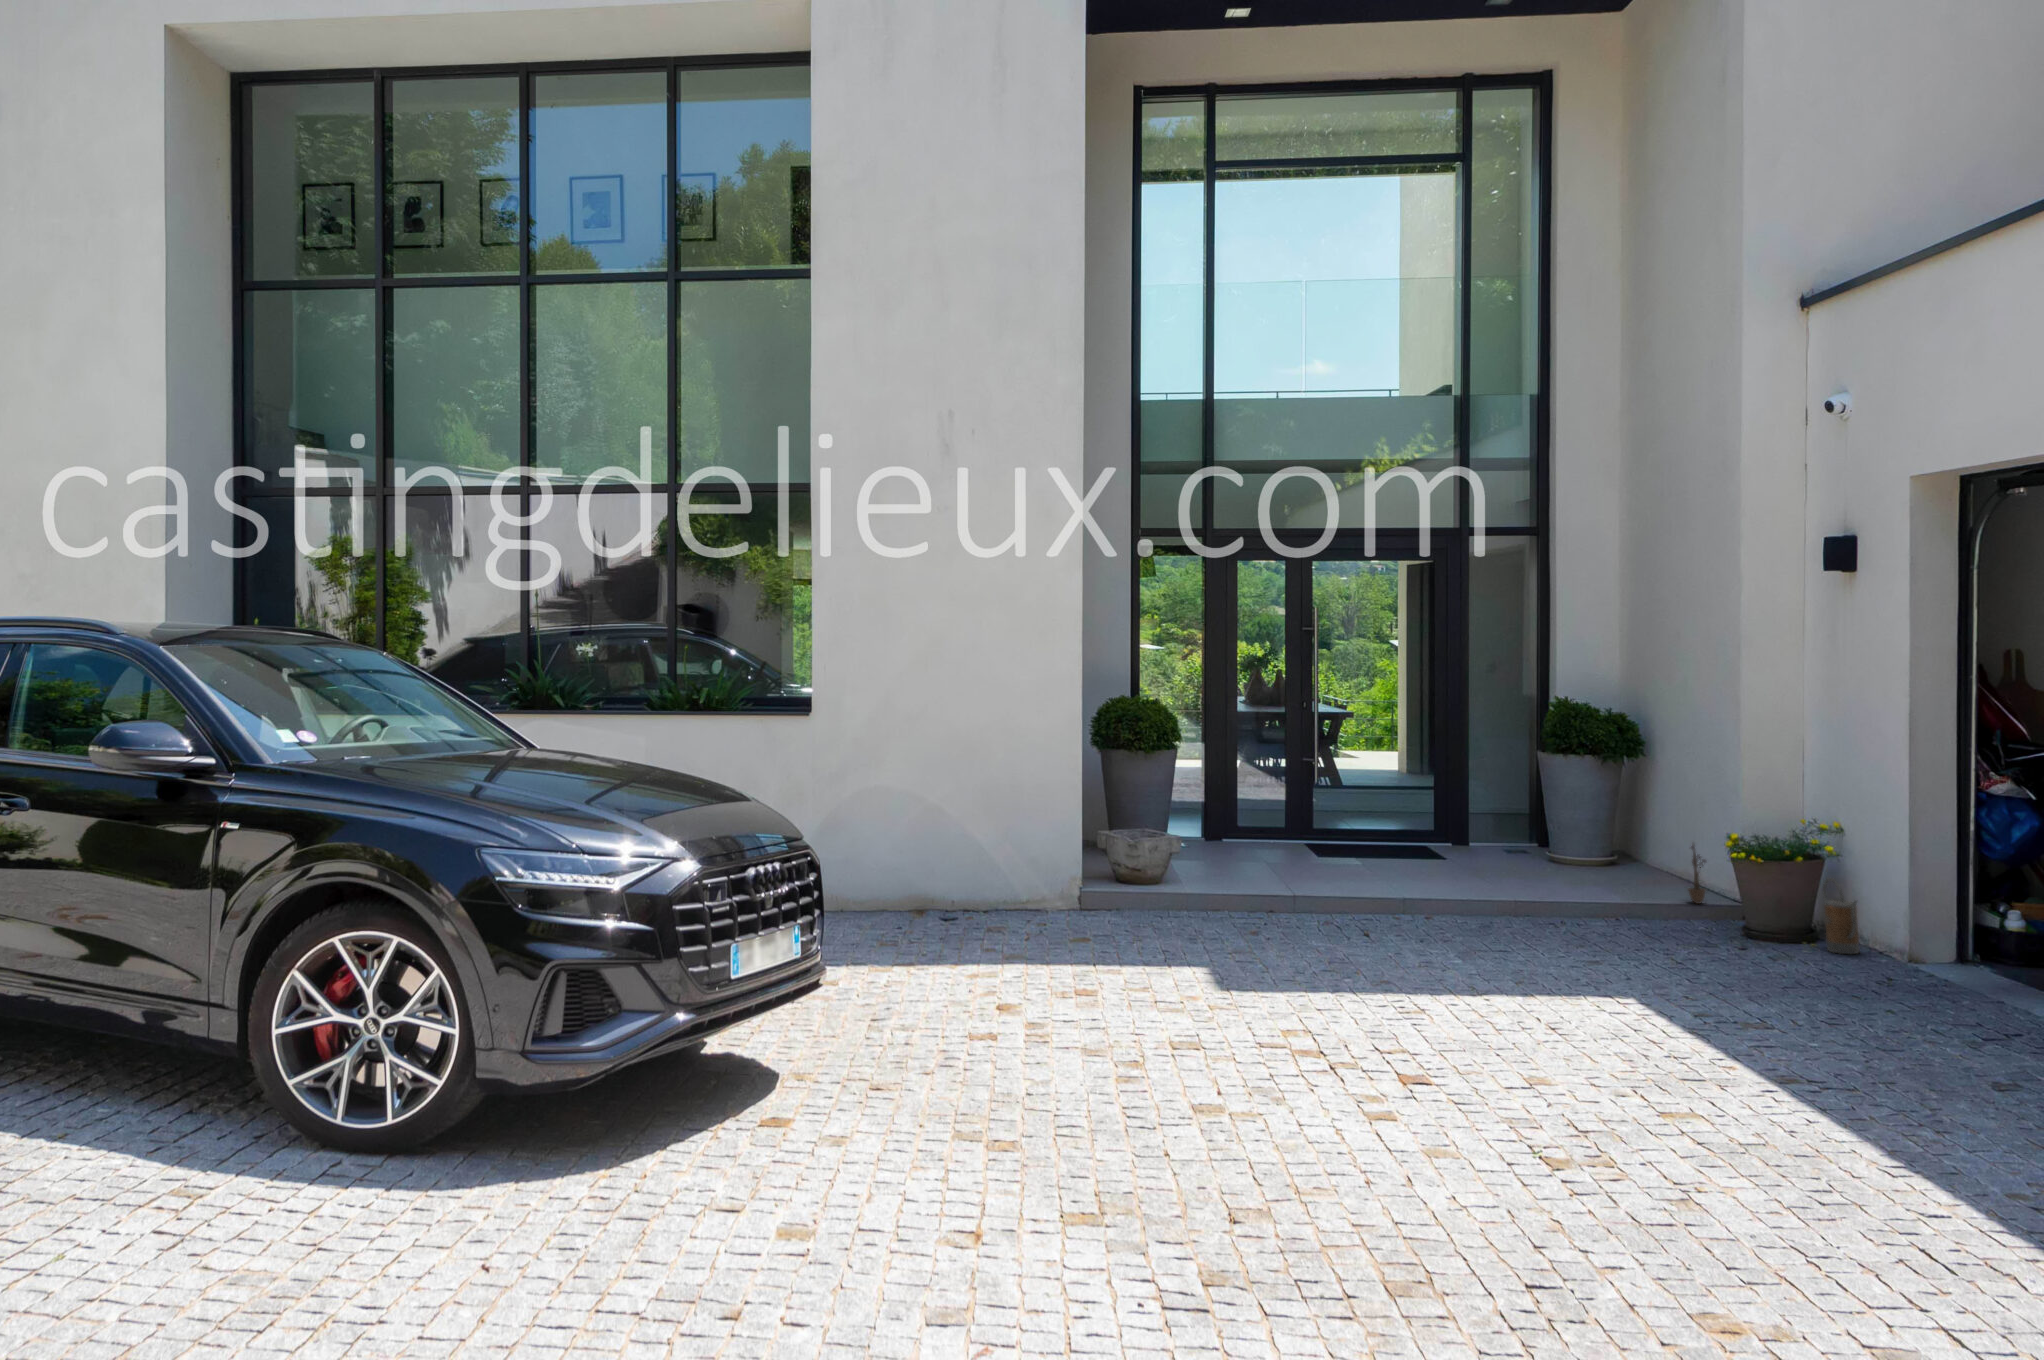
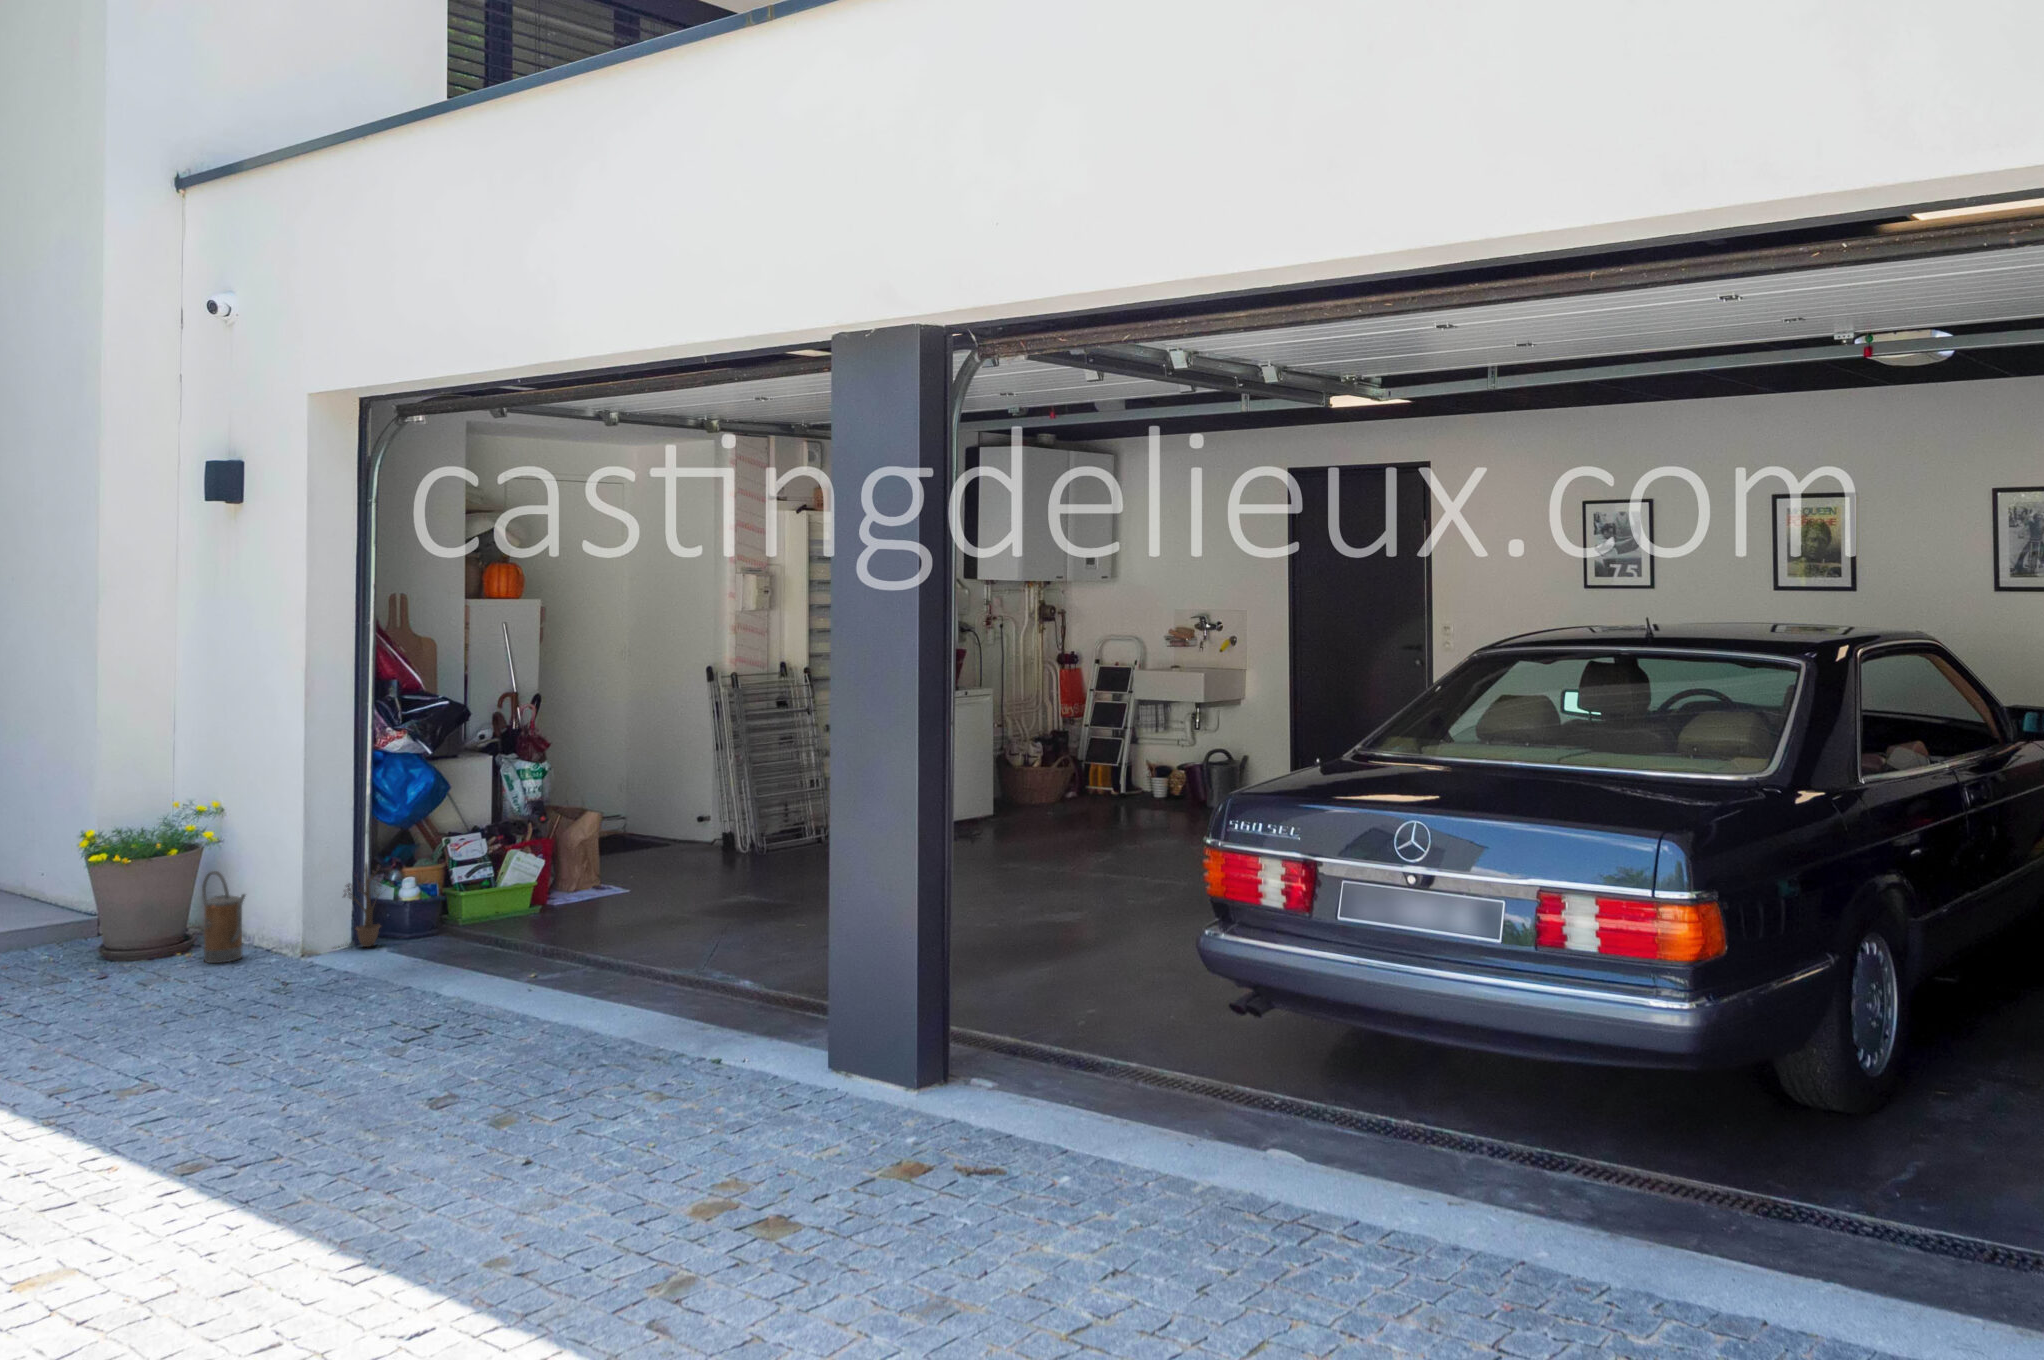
decorative plant: present [1688,845,1706,904] -> present [335,864,393,949]

